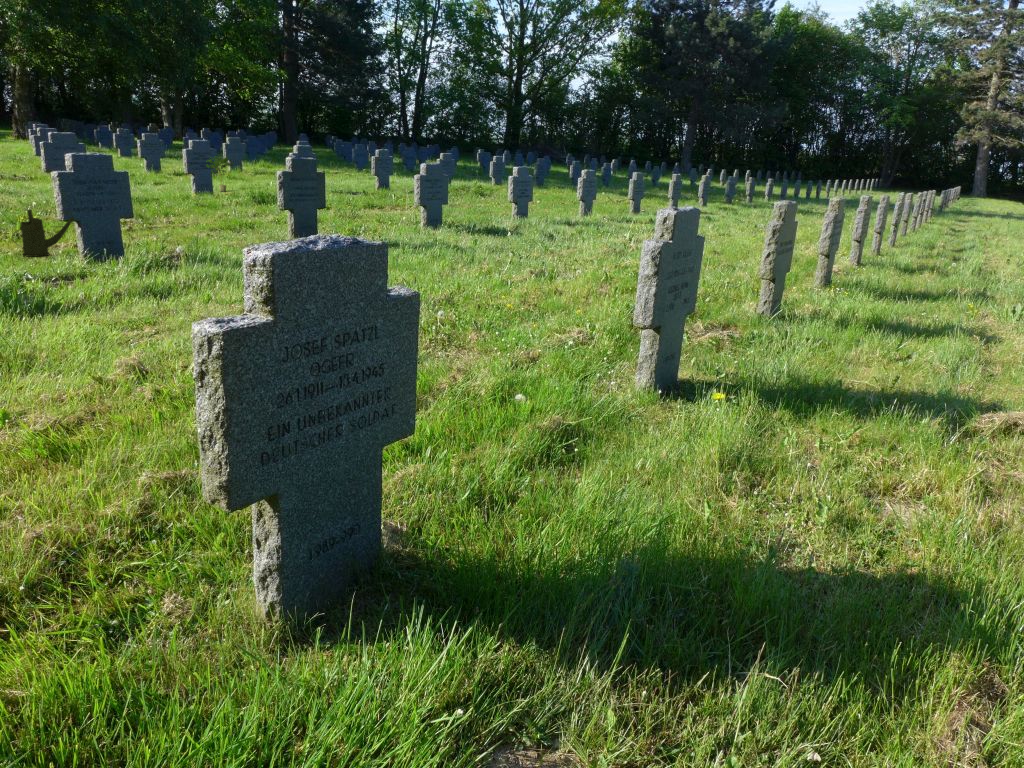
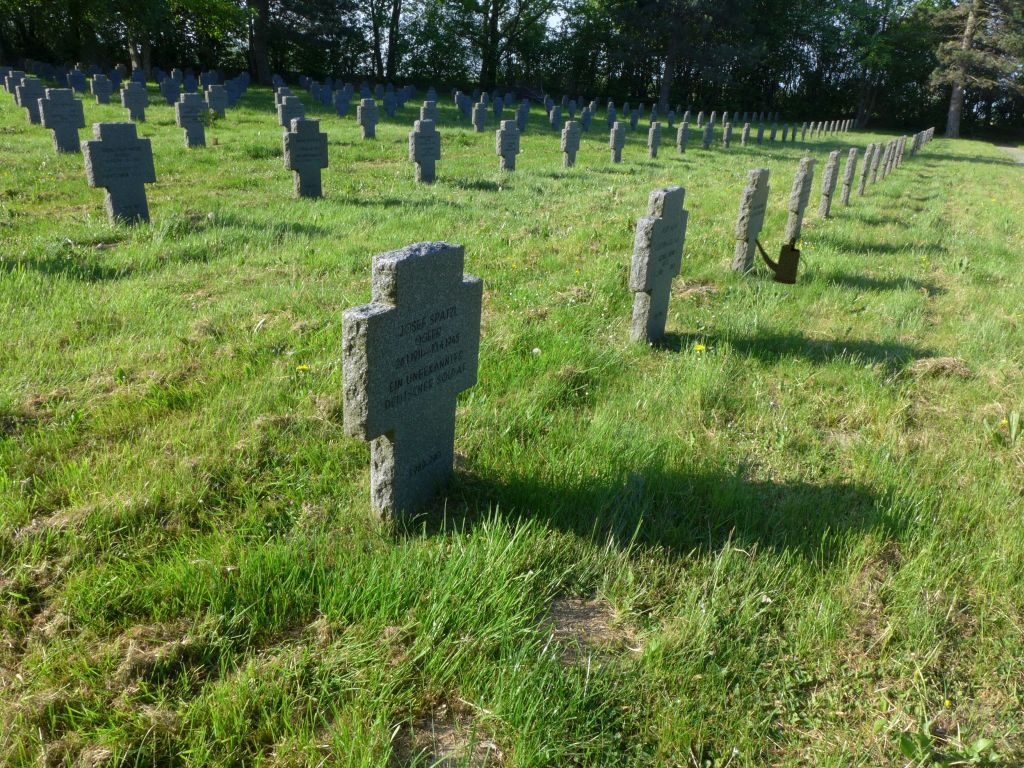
watering can: present [12,210,74,257] -> present [755,237,807,283]

